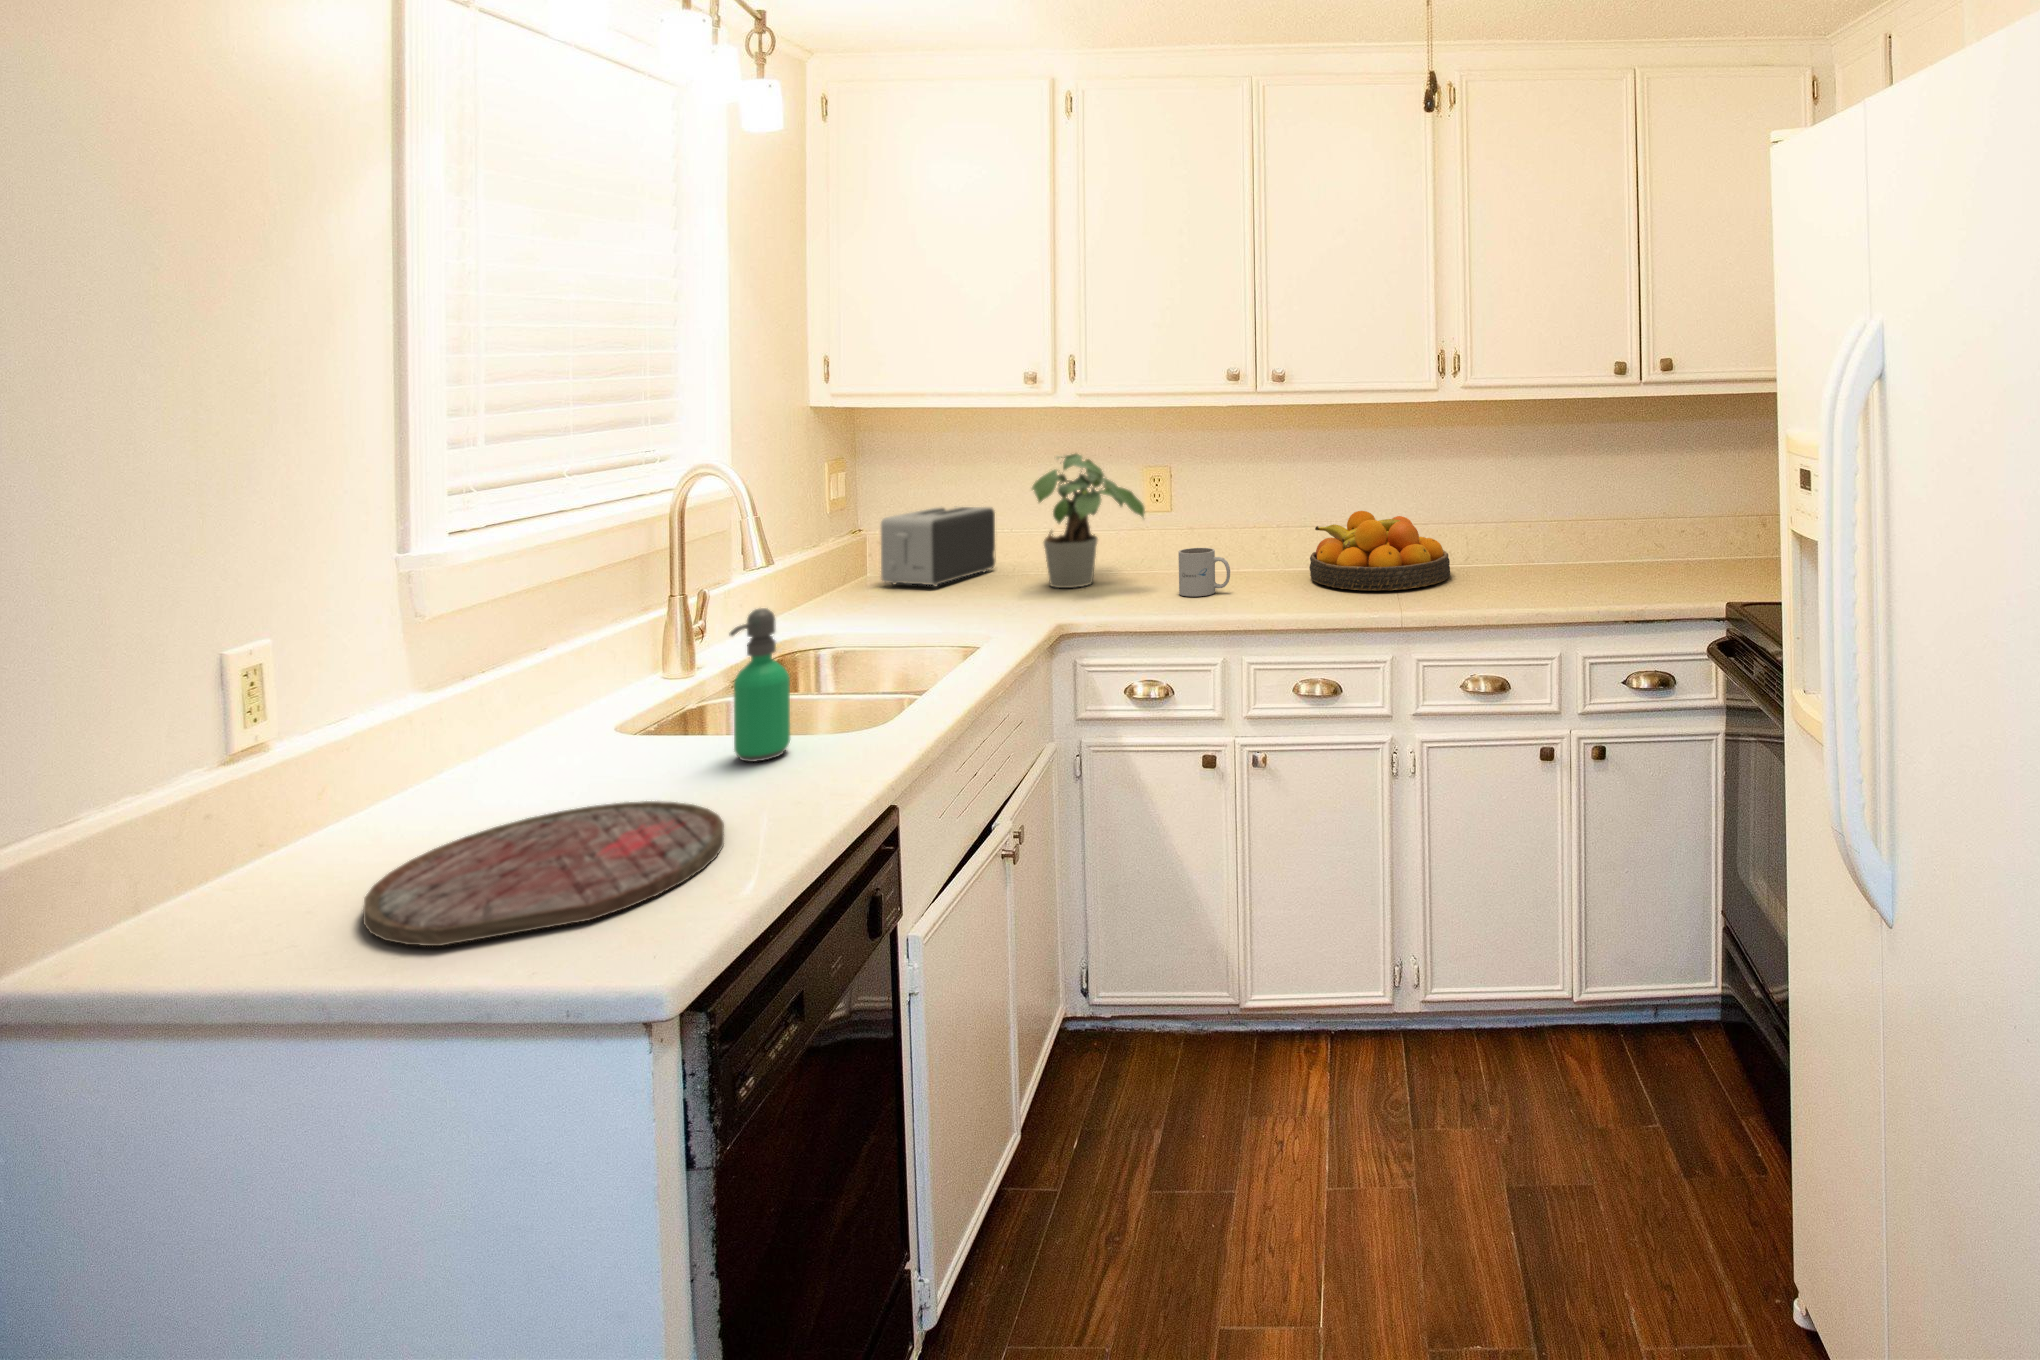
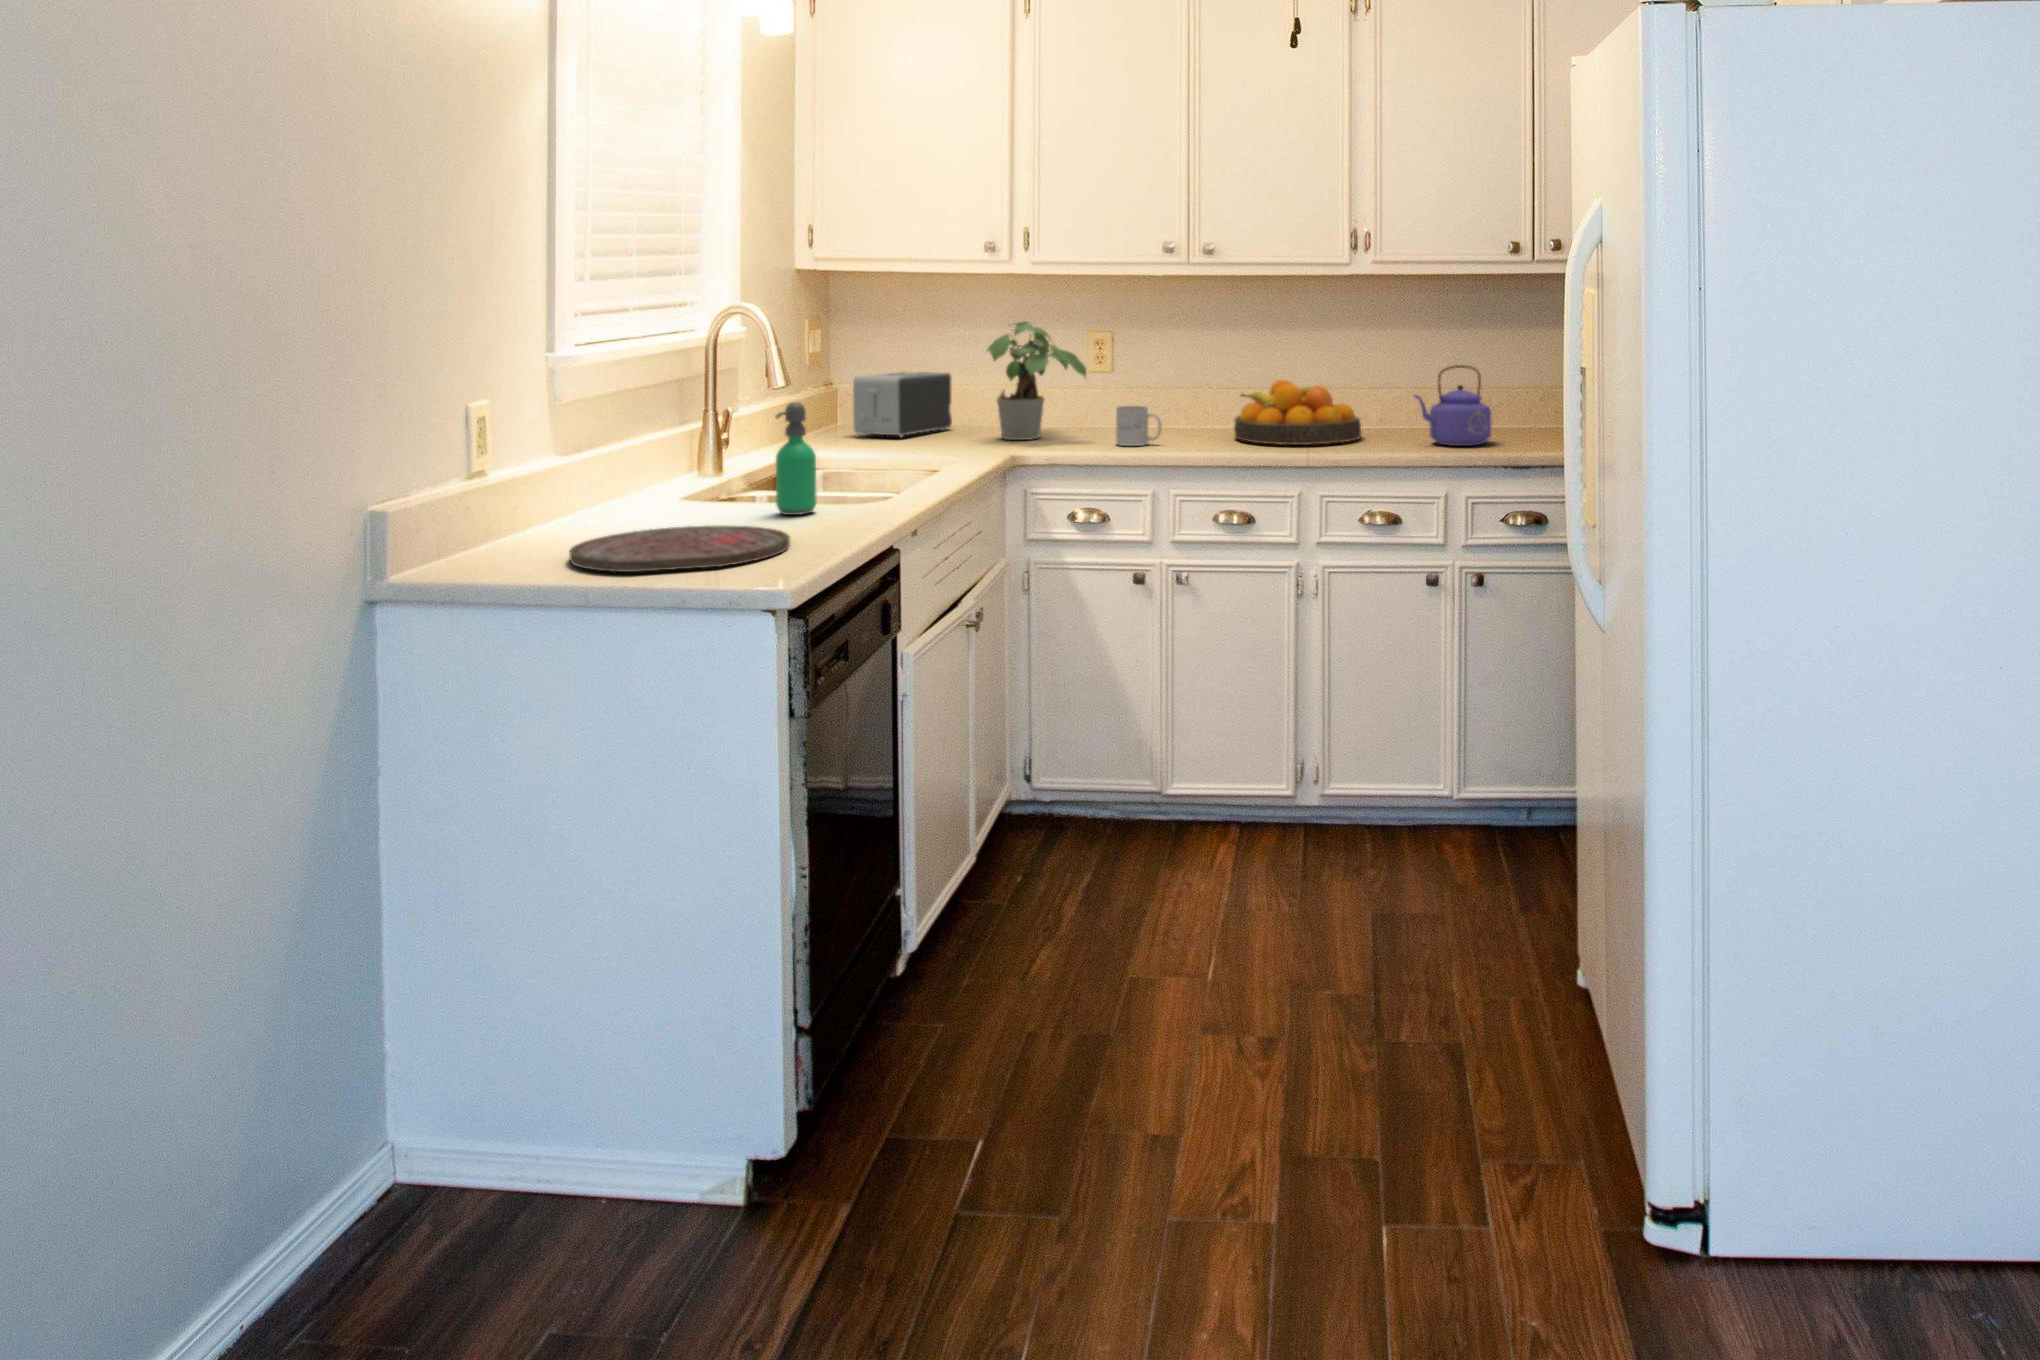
kettle: none [1511,495,1596,587] -> present [1414,365,1491,446]

